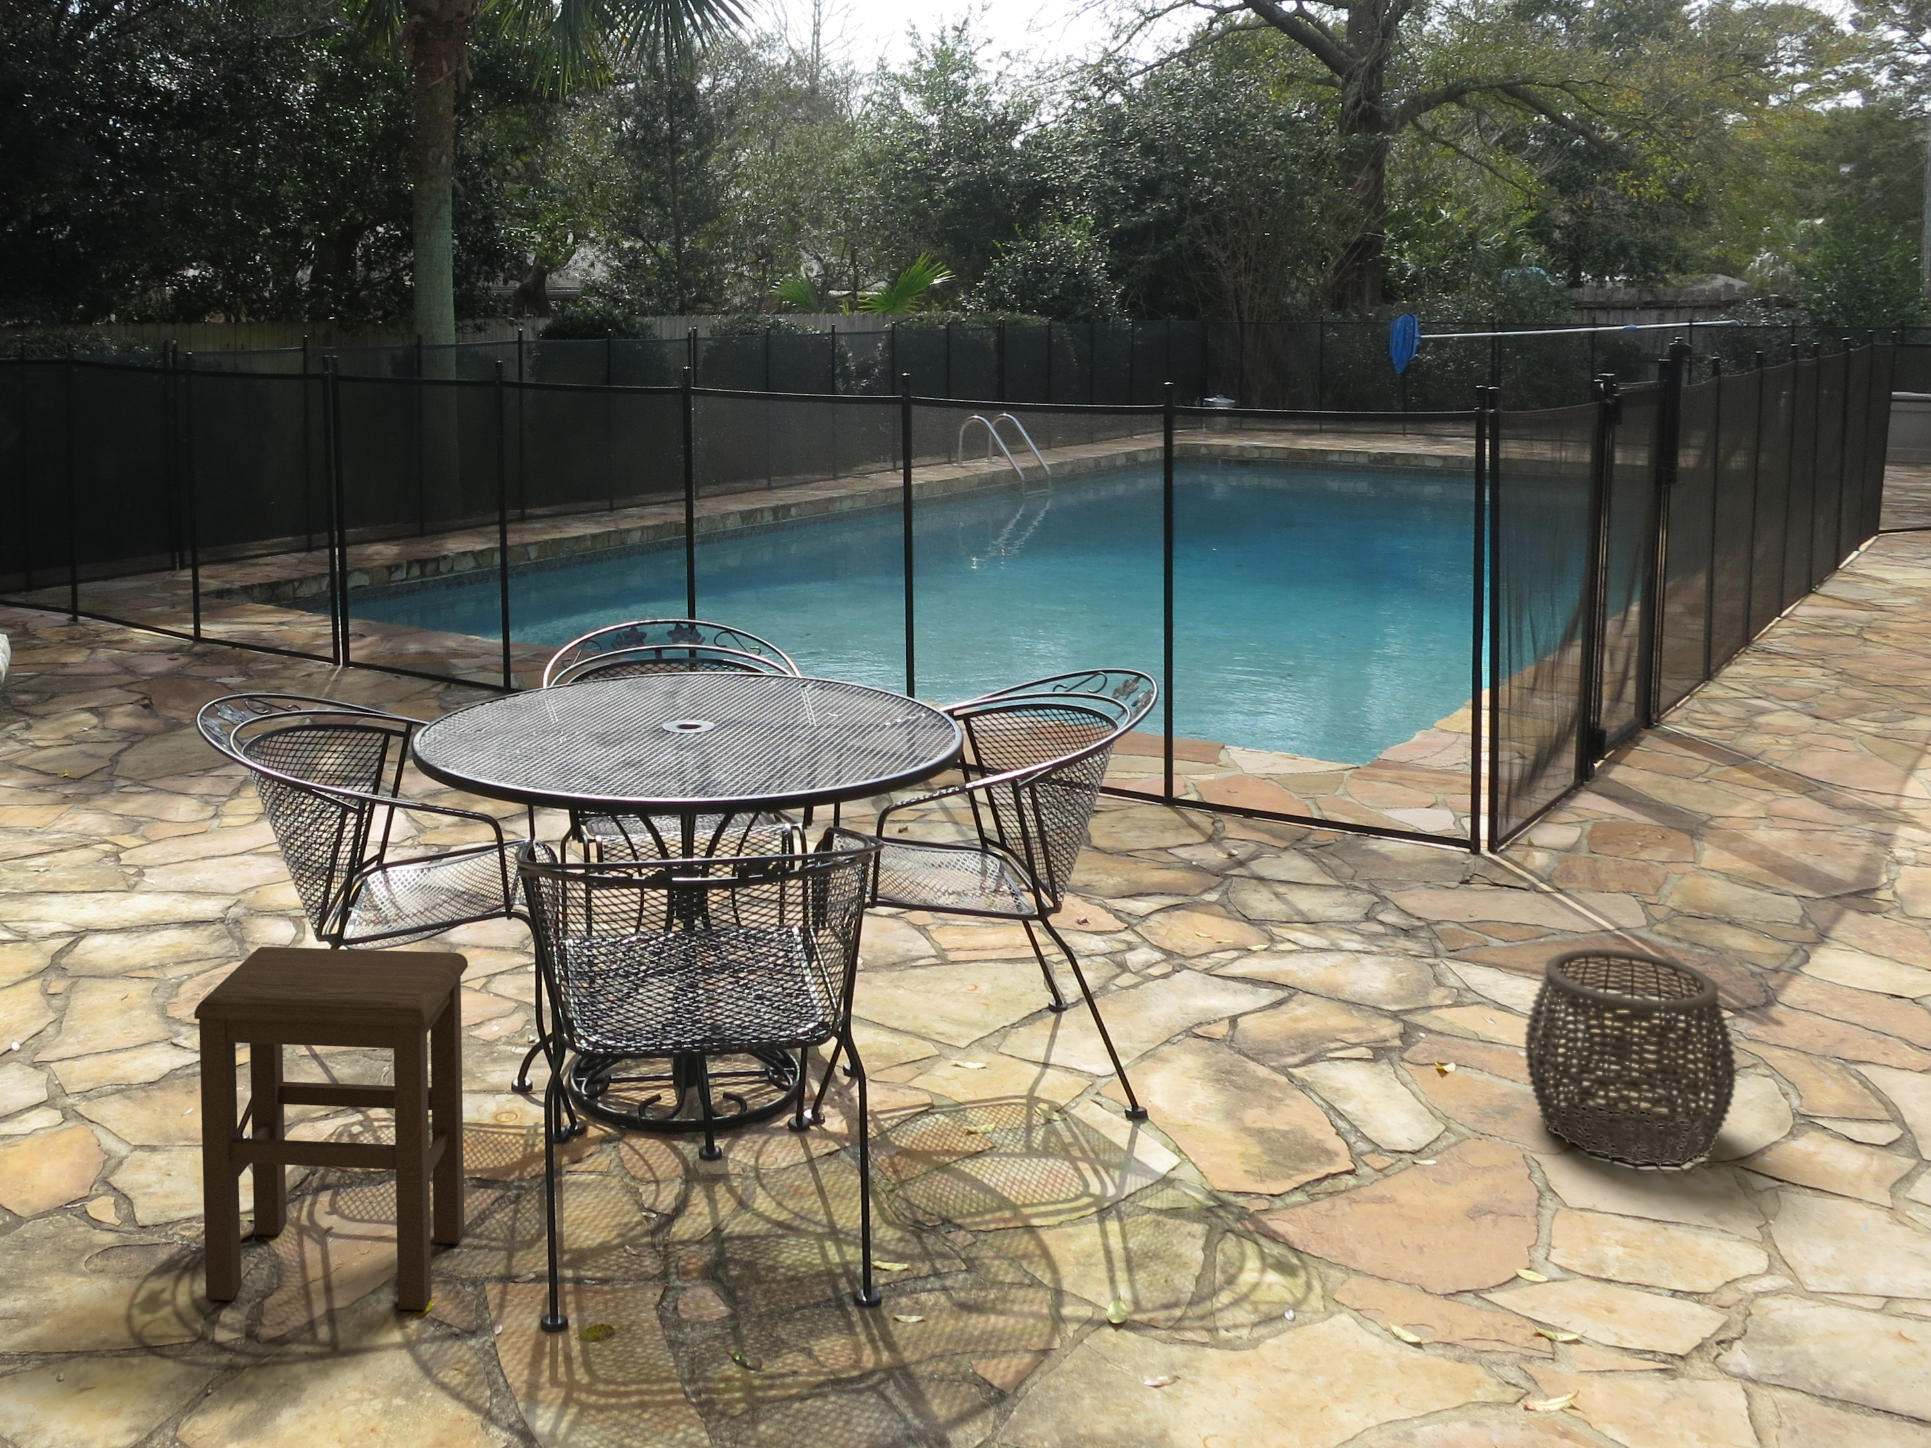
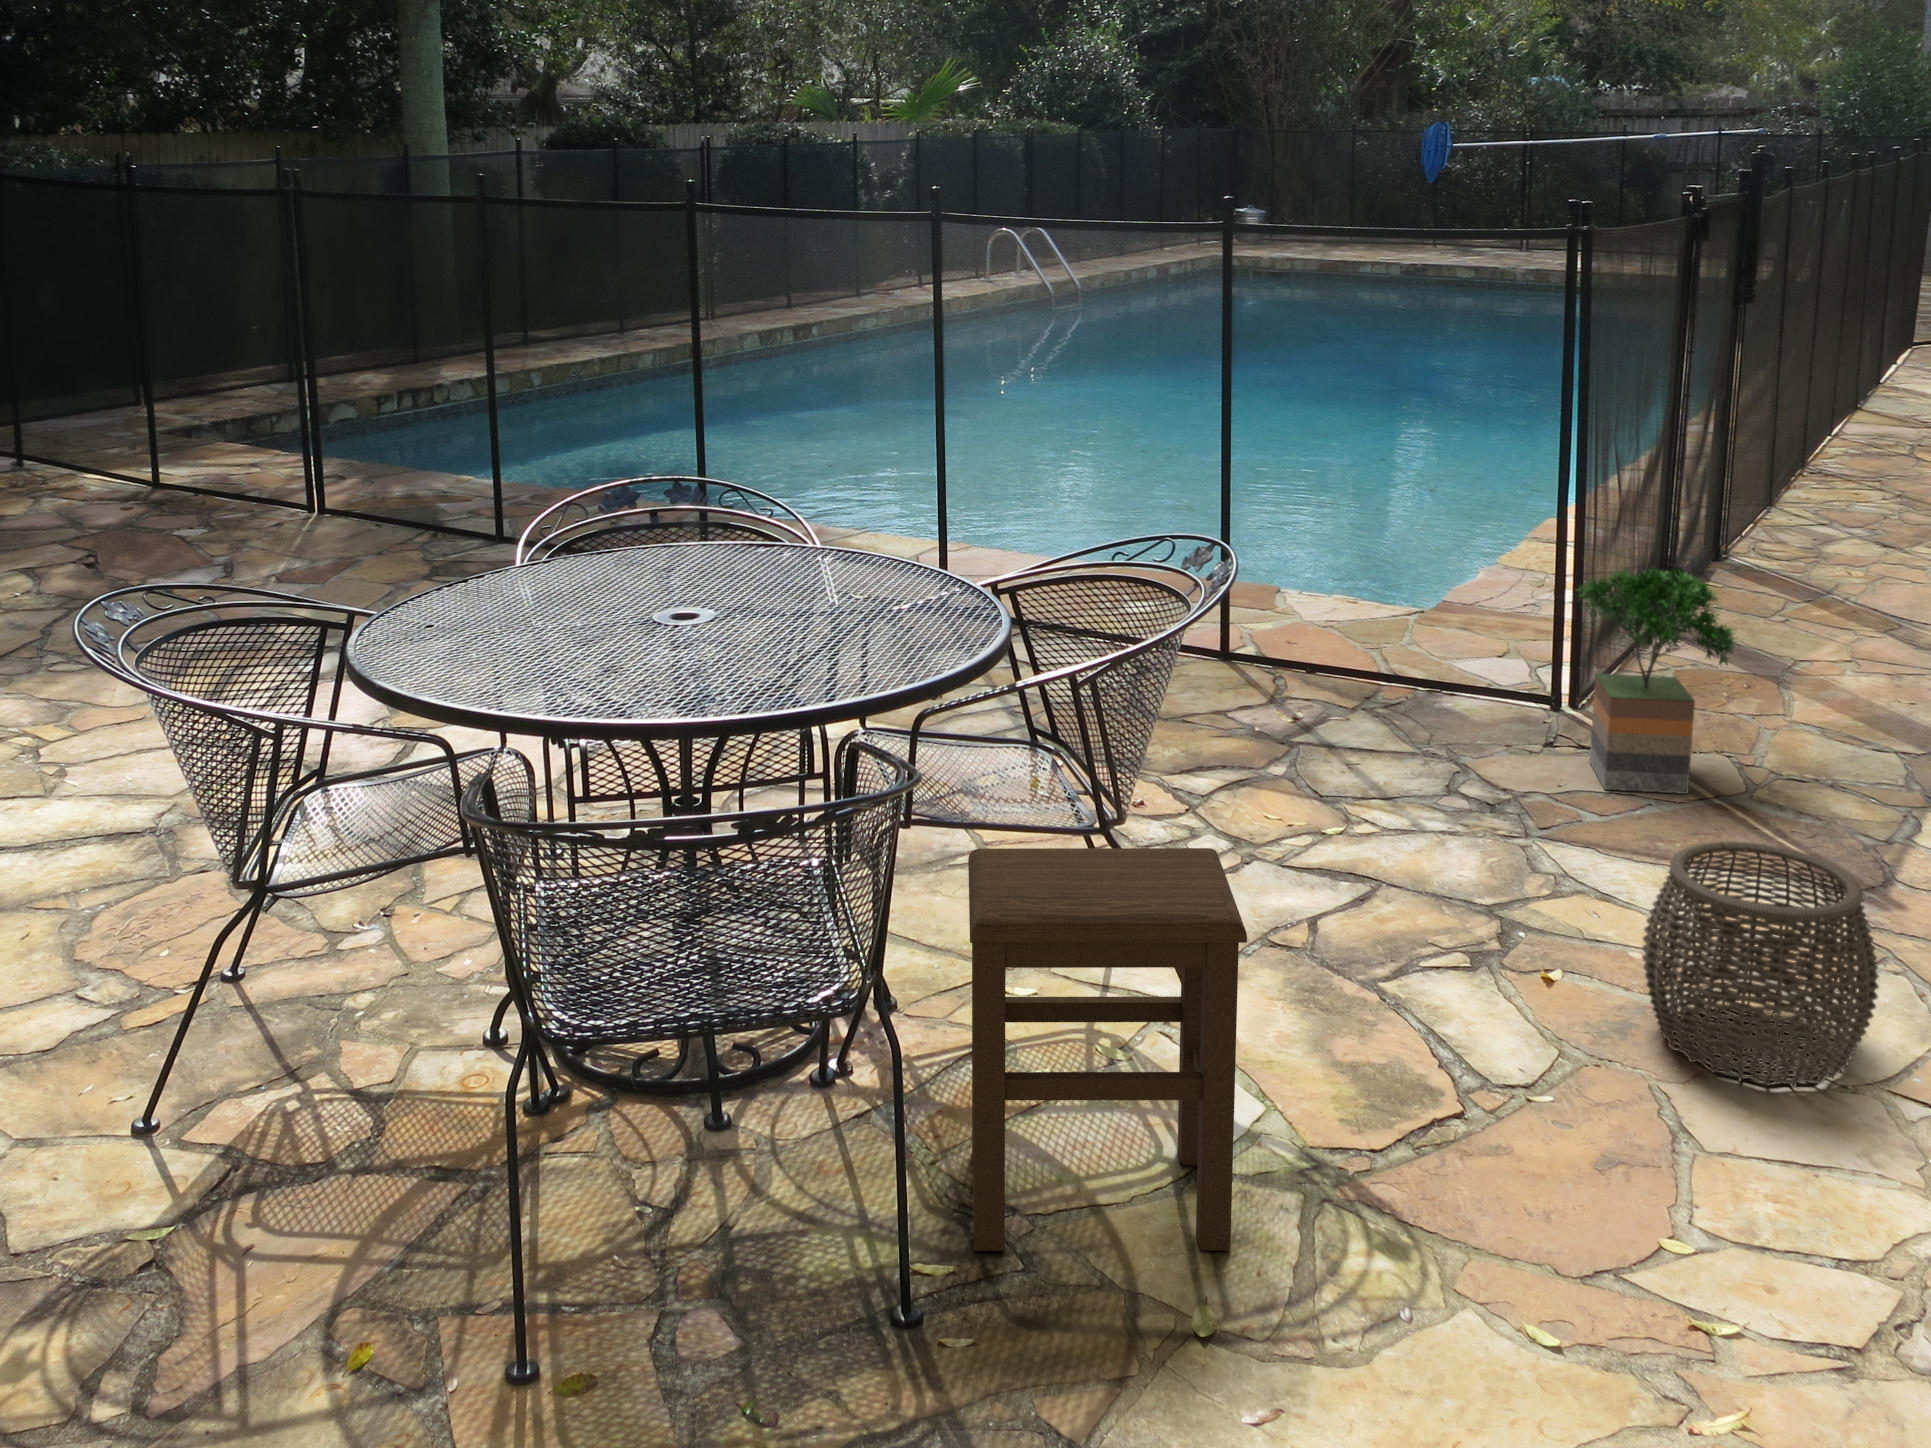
potted tree: none [1488,718,1642,934] -> present [1578,568,1736,794]
stool: present [194,947,468,1310] -> present [968,848,1247,1251]

